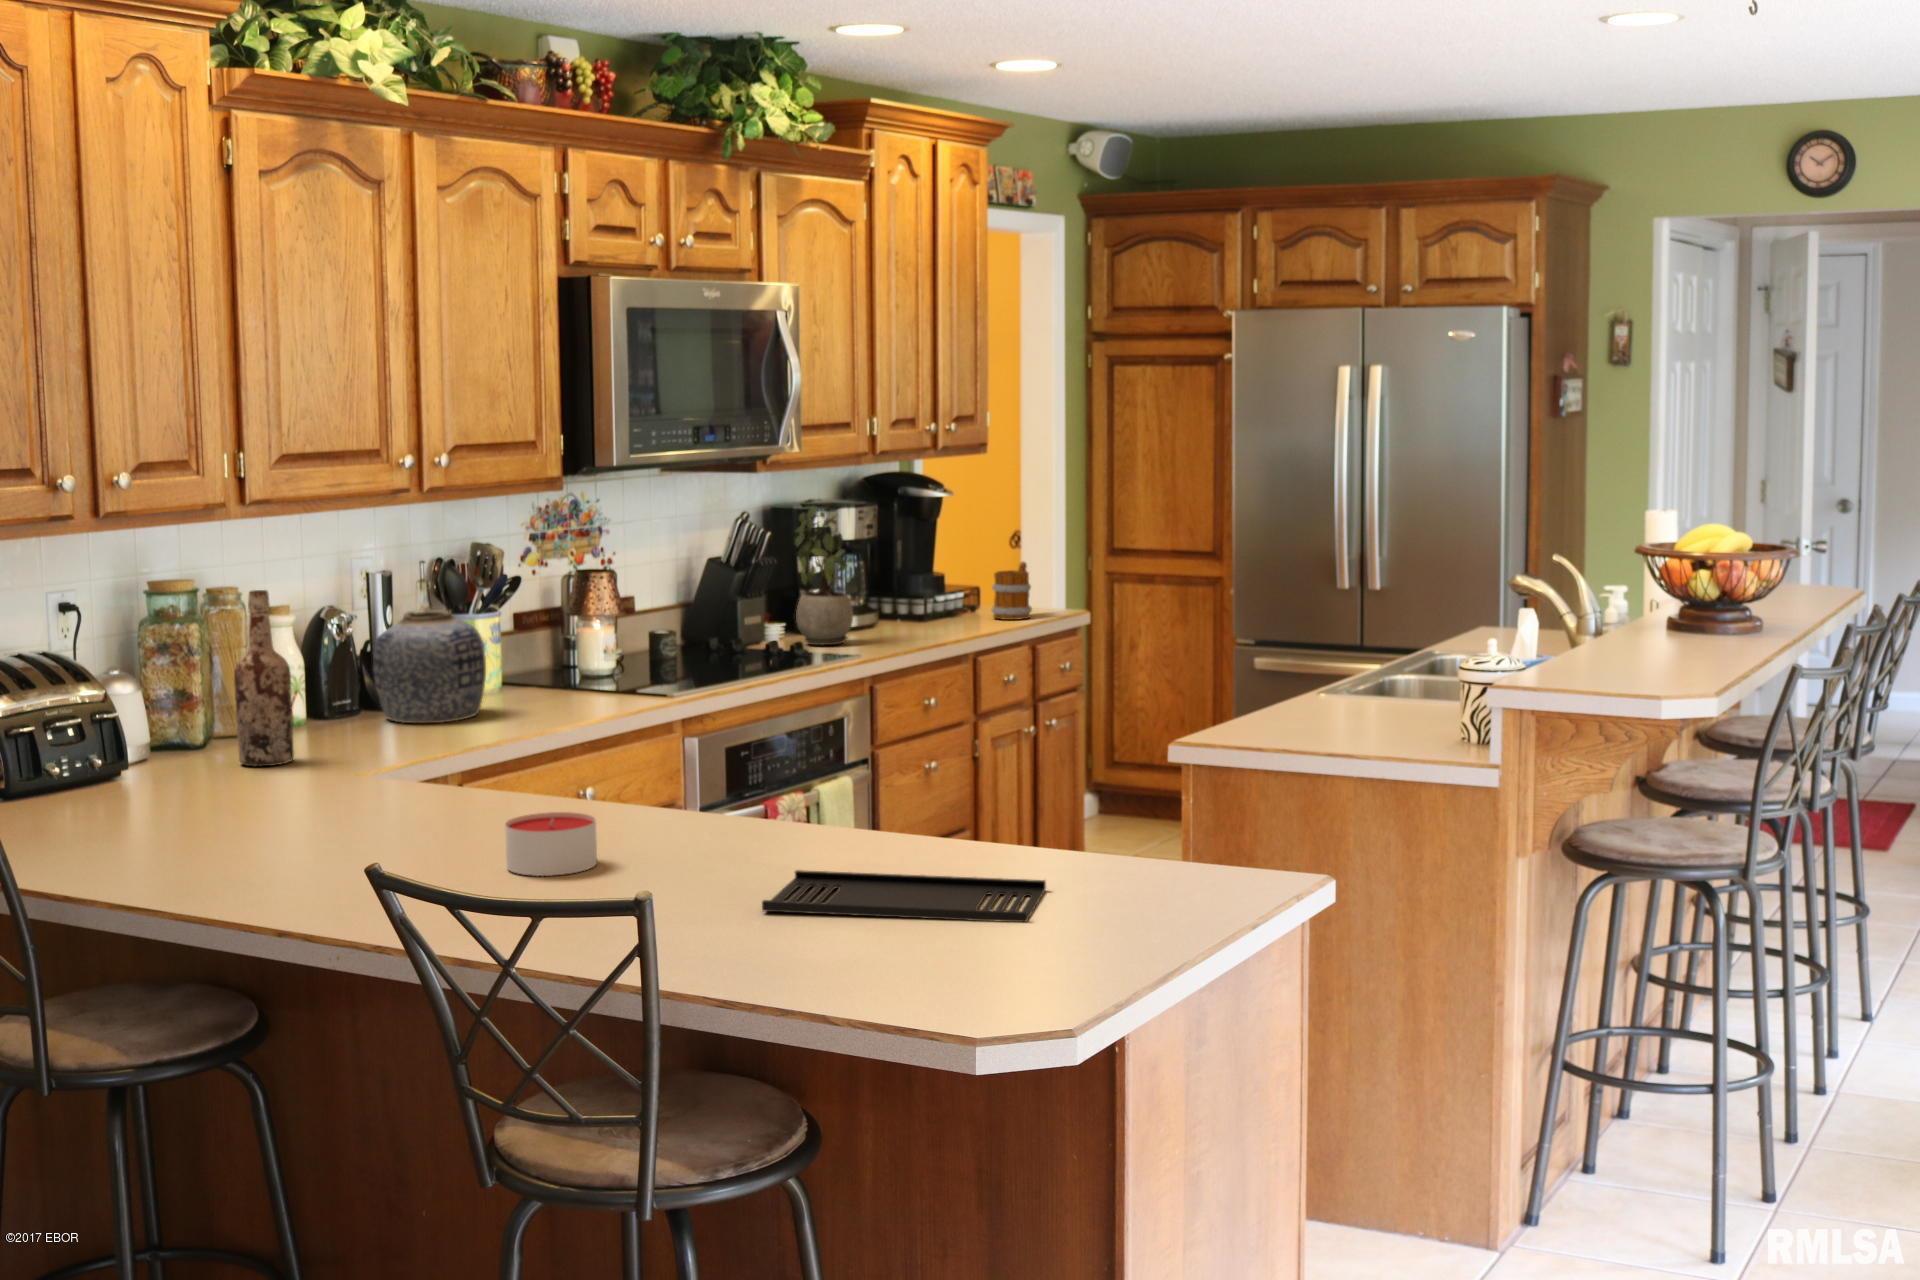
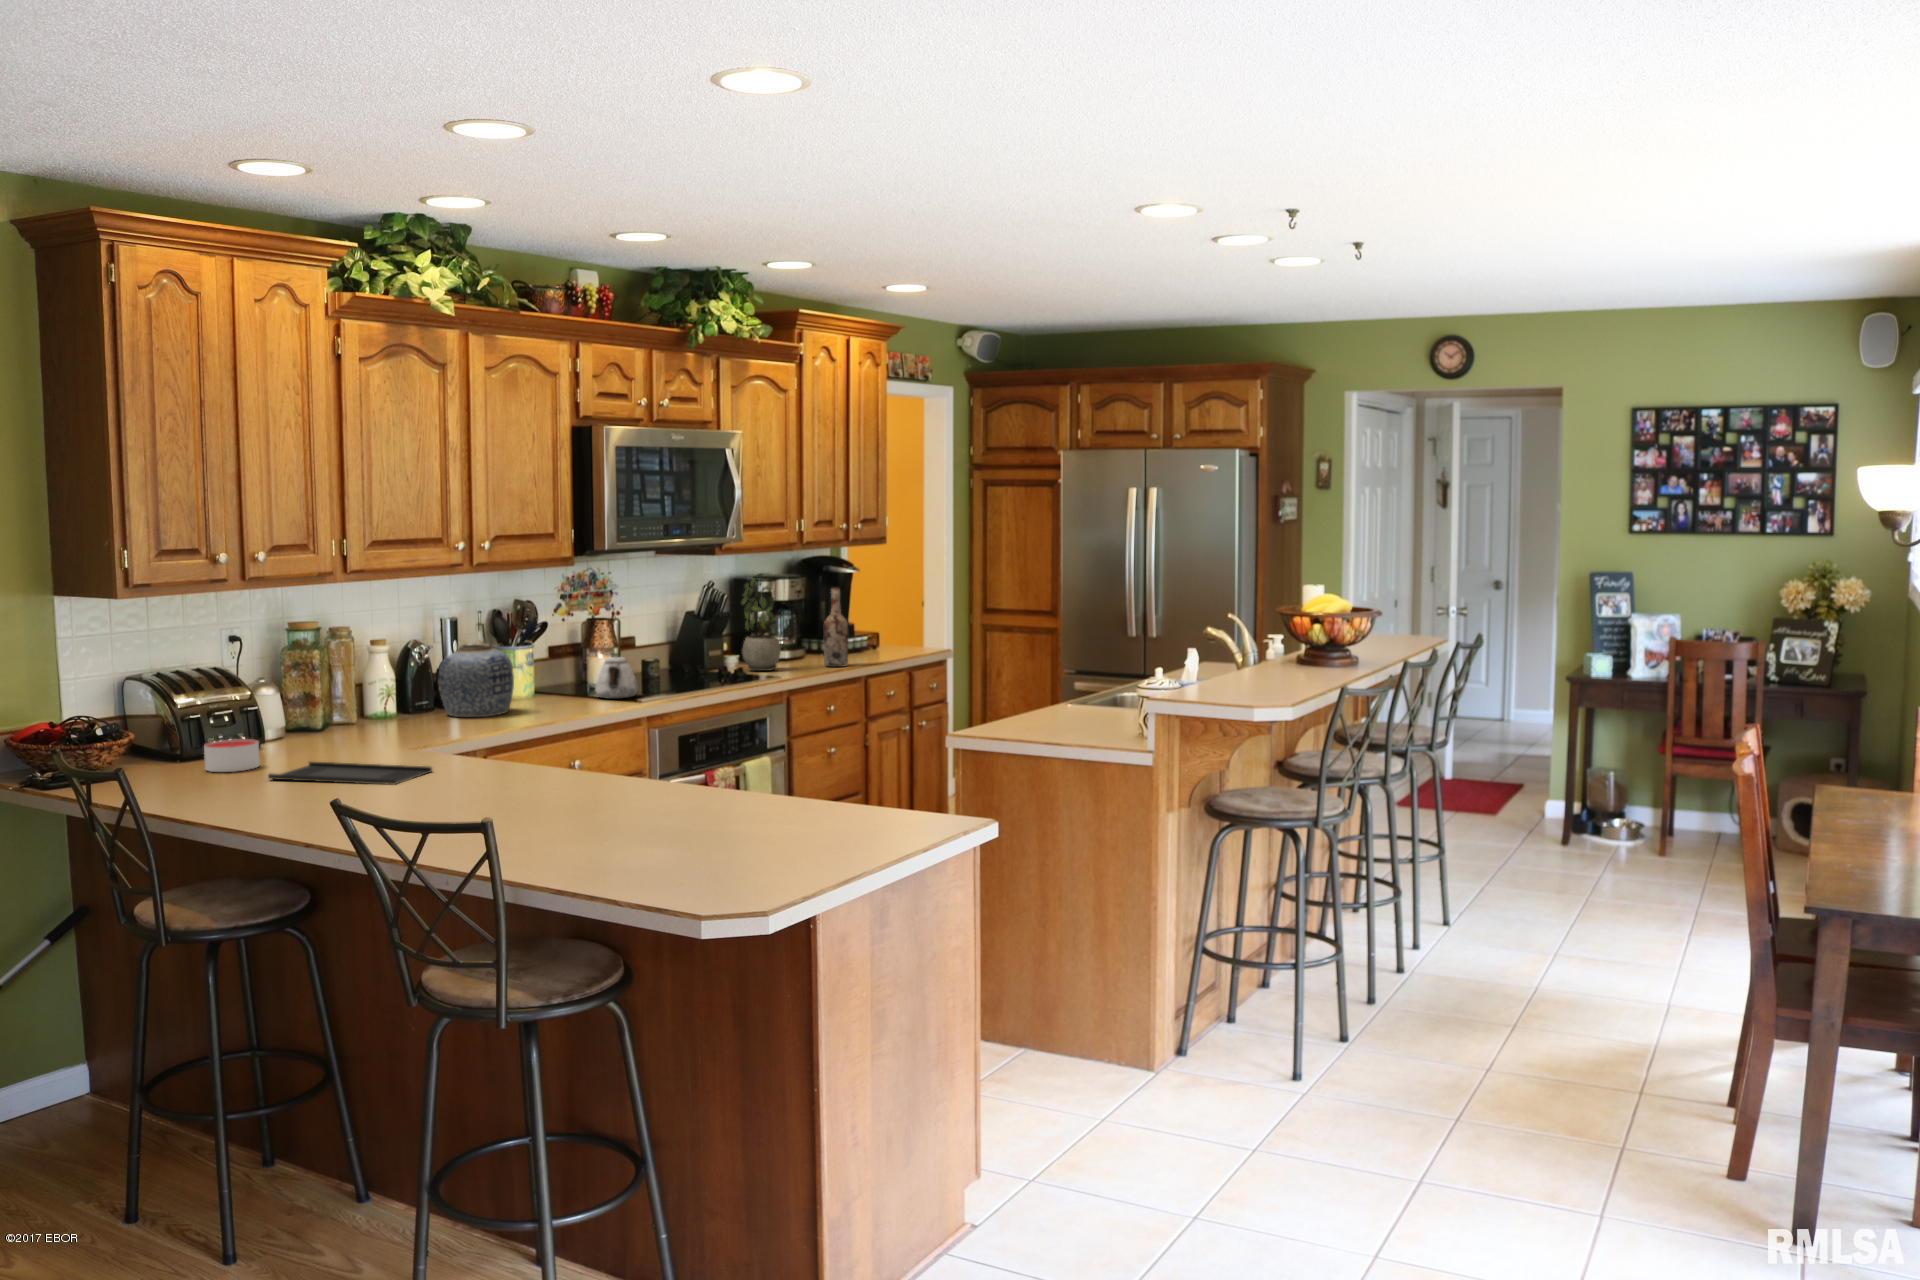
mug: present [992,562,1032,620] -> none [883,617,911,656]
wine bottle: present [234,590,294,766] -> present [824,587,848,667]
teapot: none [599,622,662,691] -> present [595,653,638,699]
candle: present [505,812,597,876] -> present [204,739,260,772]
tray: present [762,870,1046,922] -> present [268,762,432,785]

